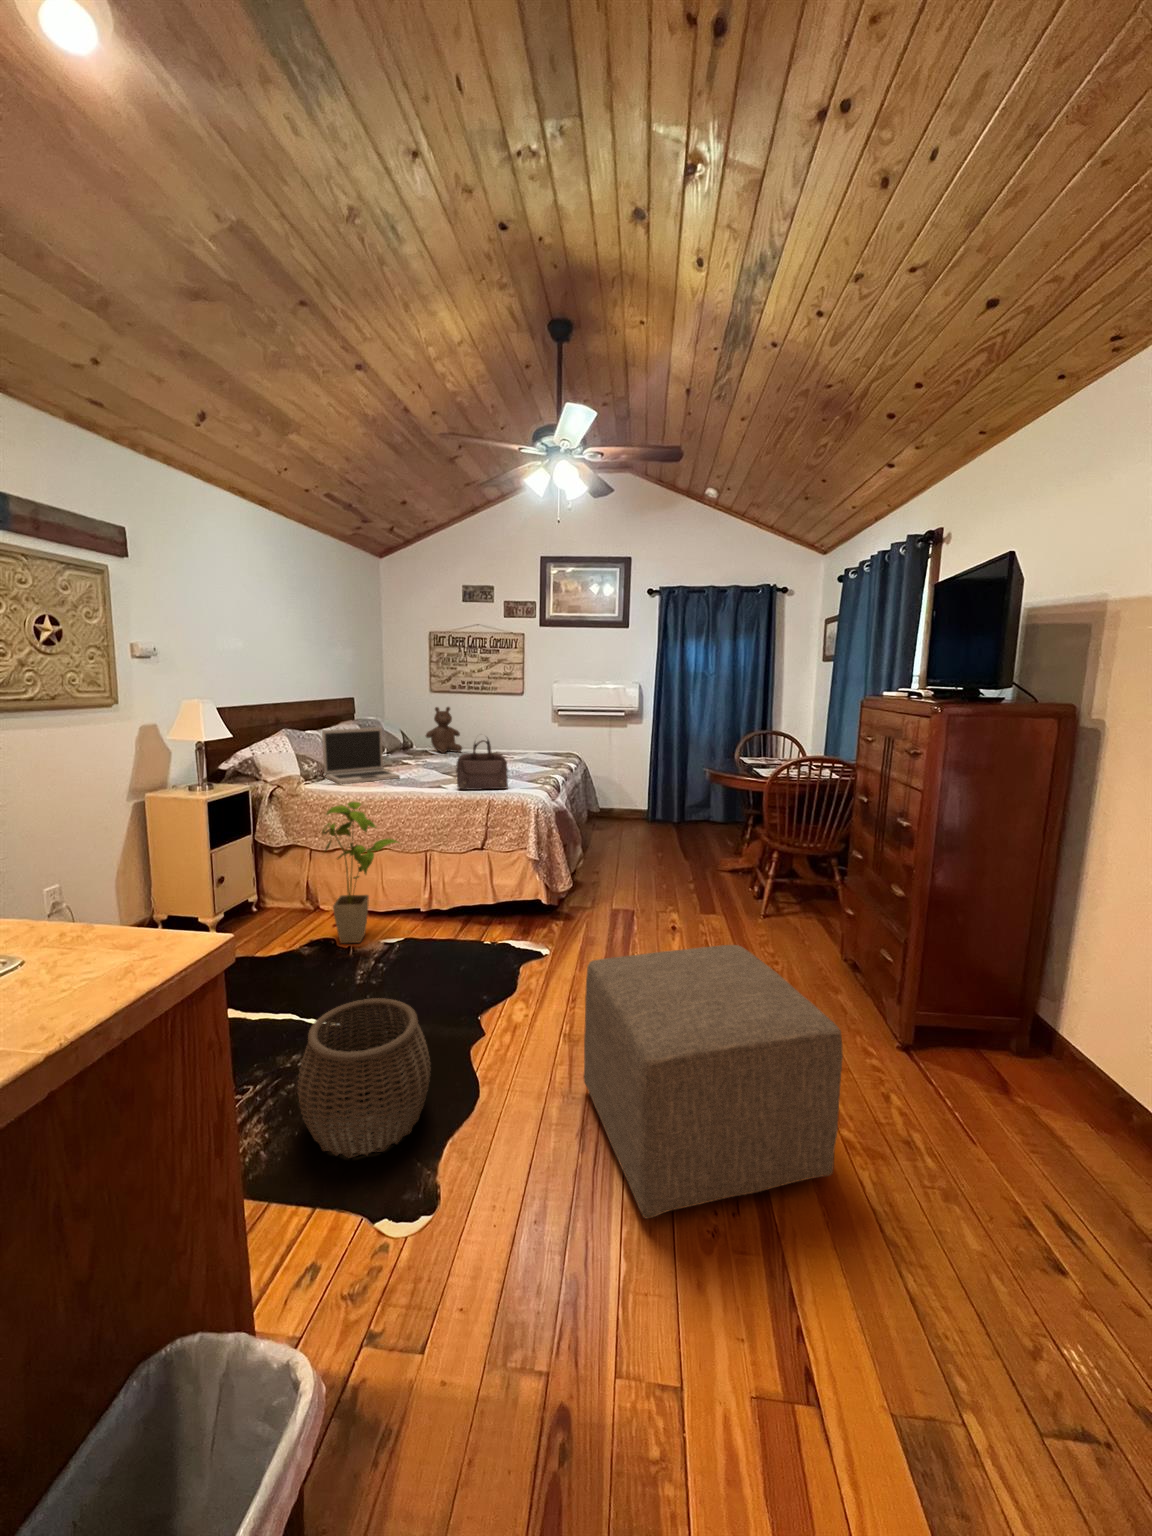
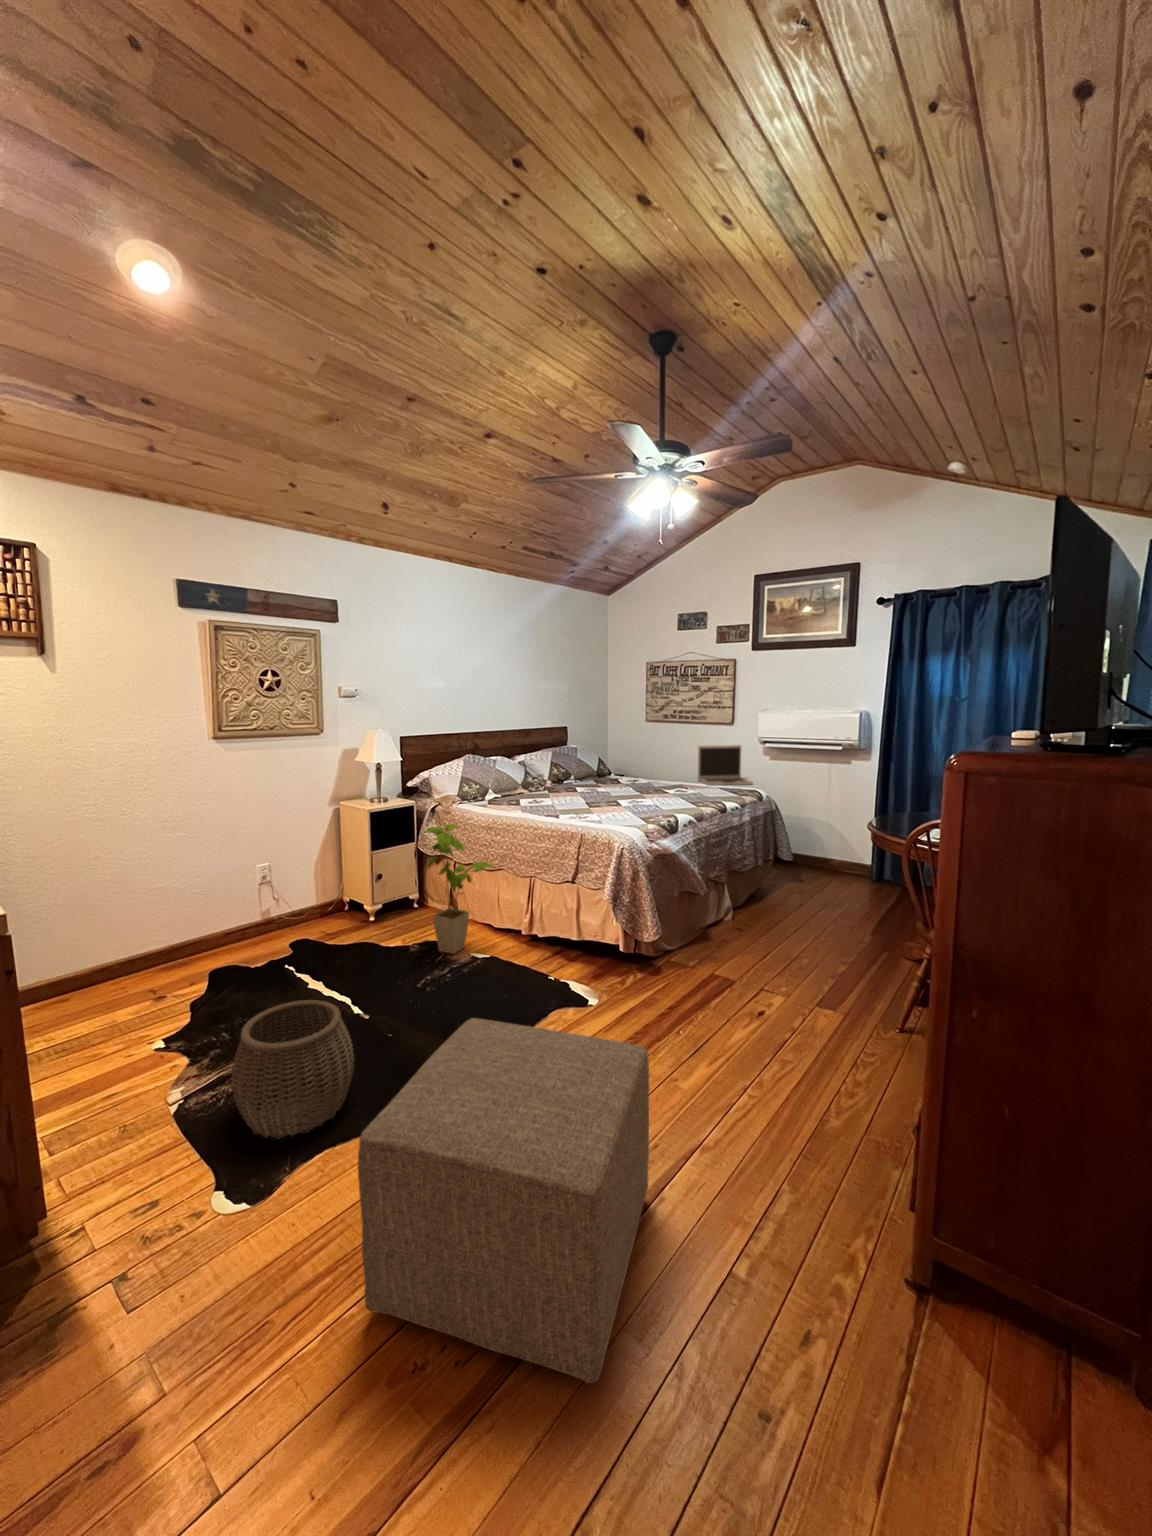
teddy bear: present [426,707,462,753] -> none [620,737,657,784]
laptop: present [322,727,400,784] -> present [698,745,753,786]
handbag: present [456,739,508,790] -> none [569,768,620,826]

